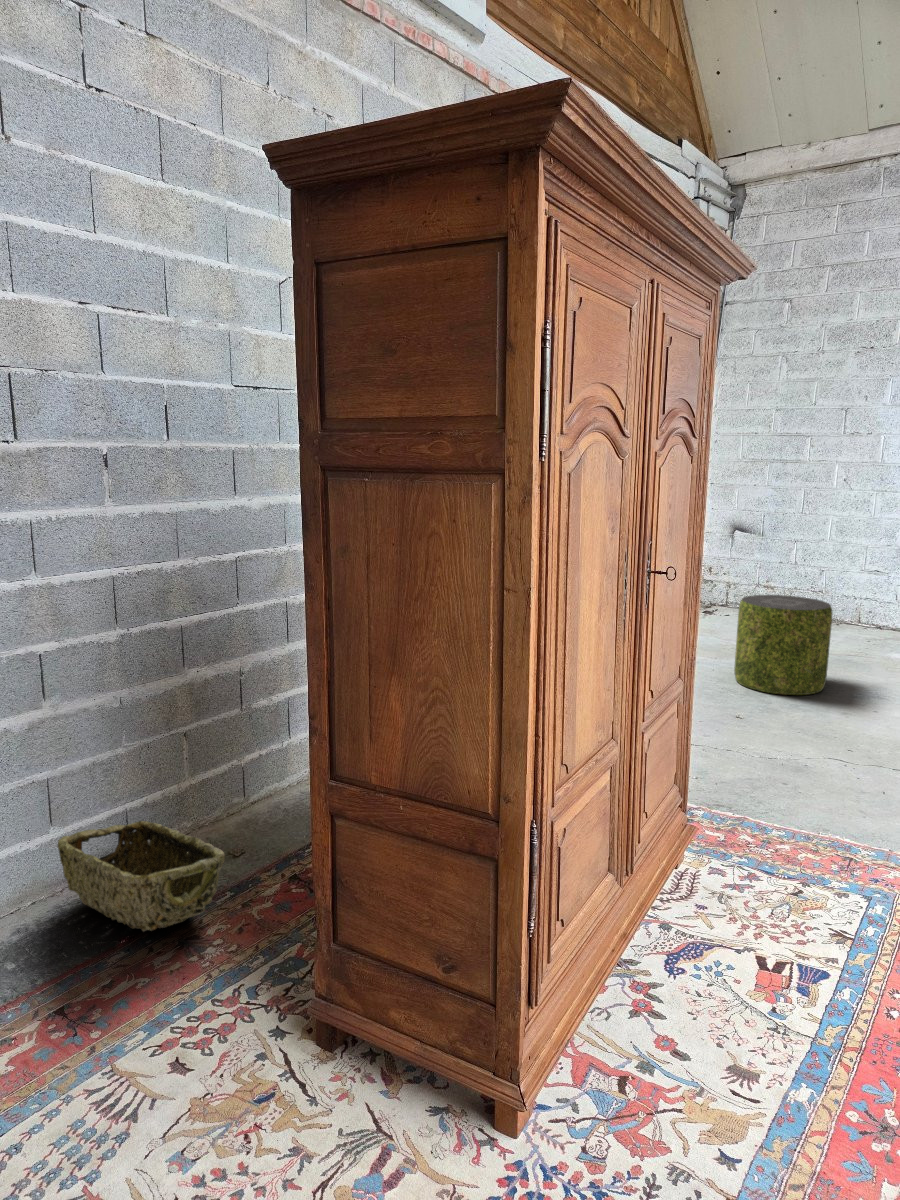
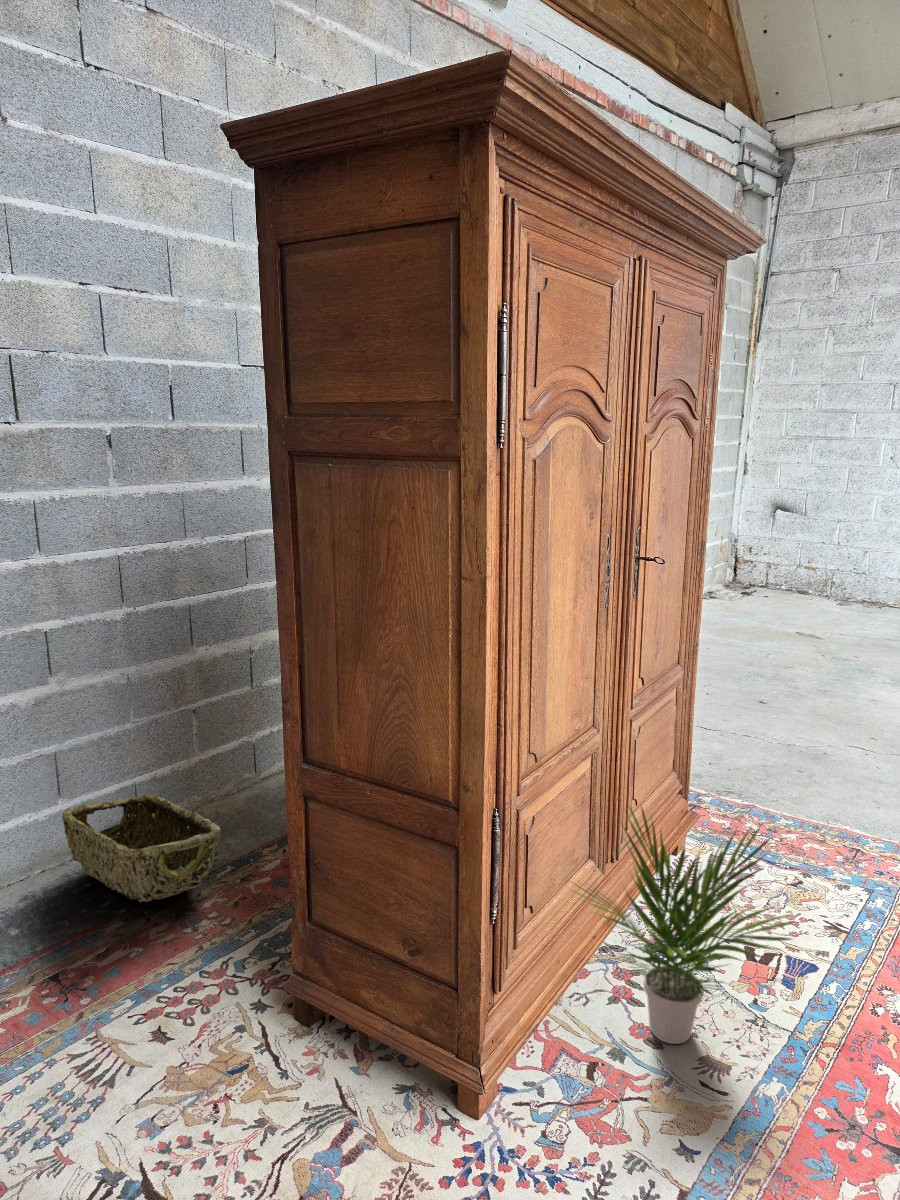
pouf: present [734,595,832,695] -> none [763,576,865,679]
potted plant: none [592,814,822,1054] -> present [576,806,793,1044]

